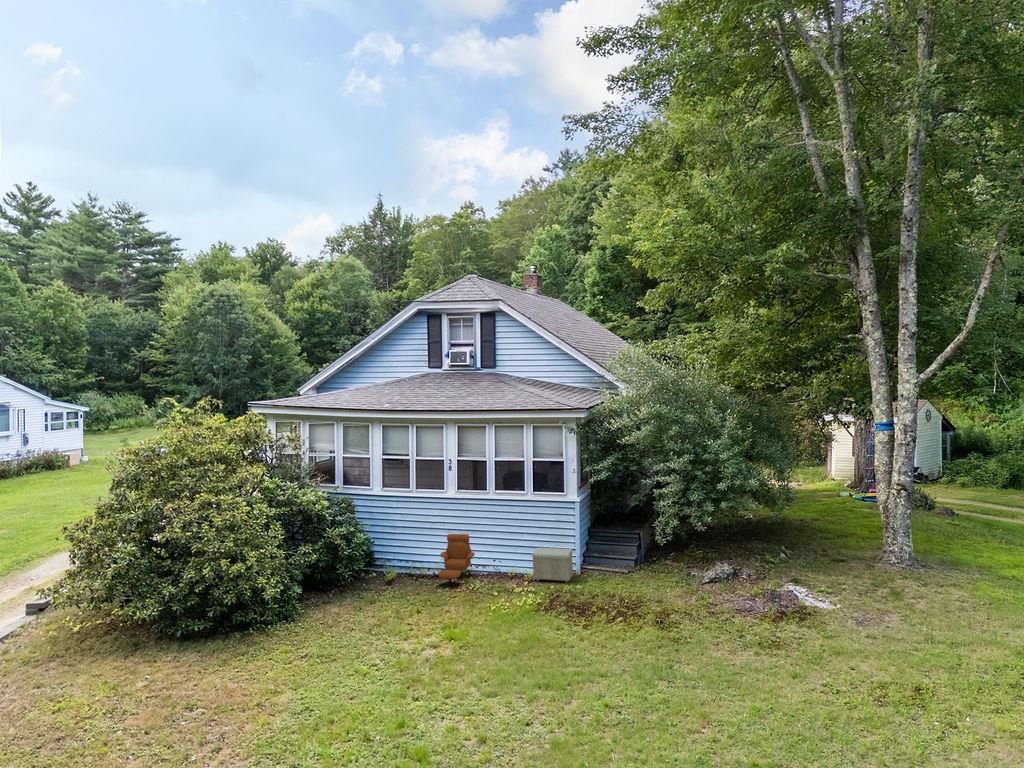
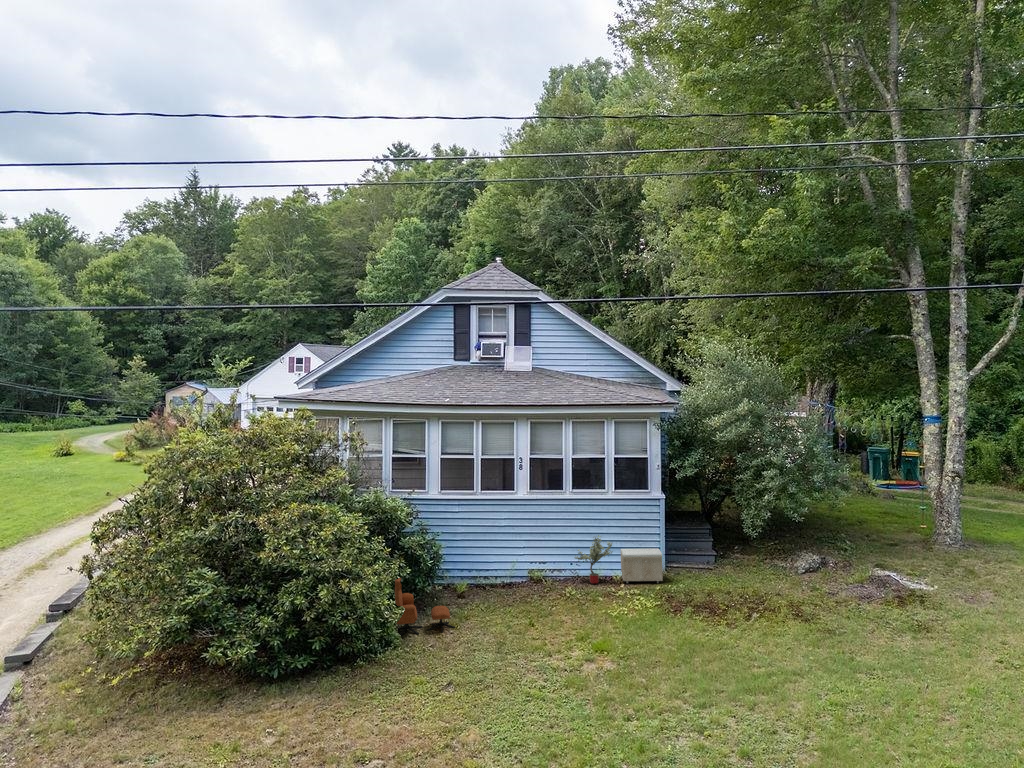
lounge chair: present [439,534,475,589] -> present [395,578,455,635]
potted tree: none [491,534,526,580] -> present [575,535,612,584]

